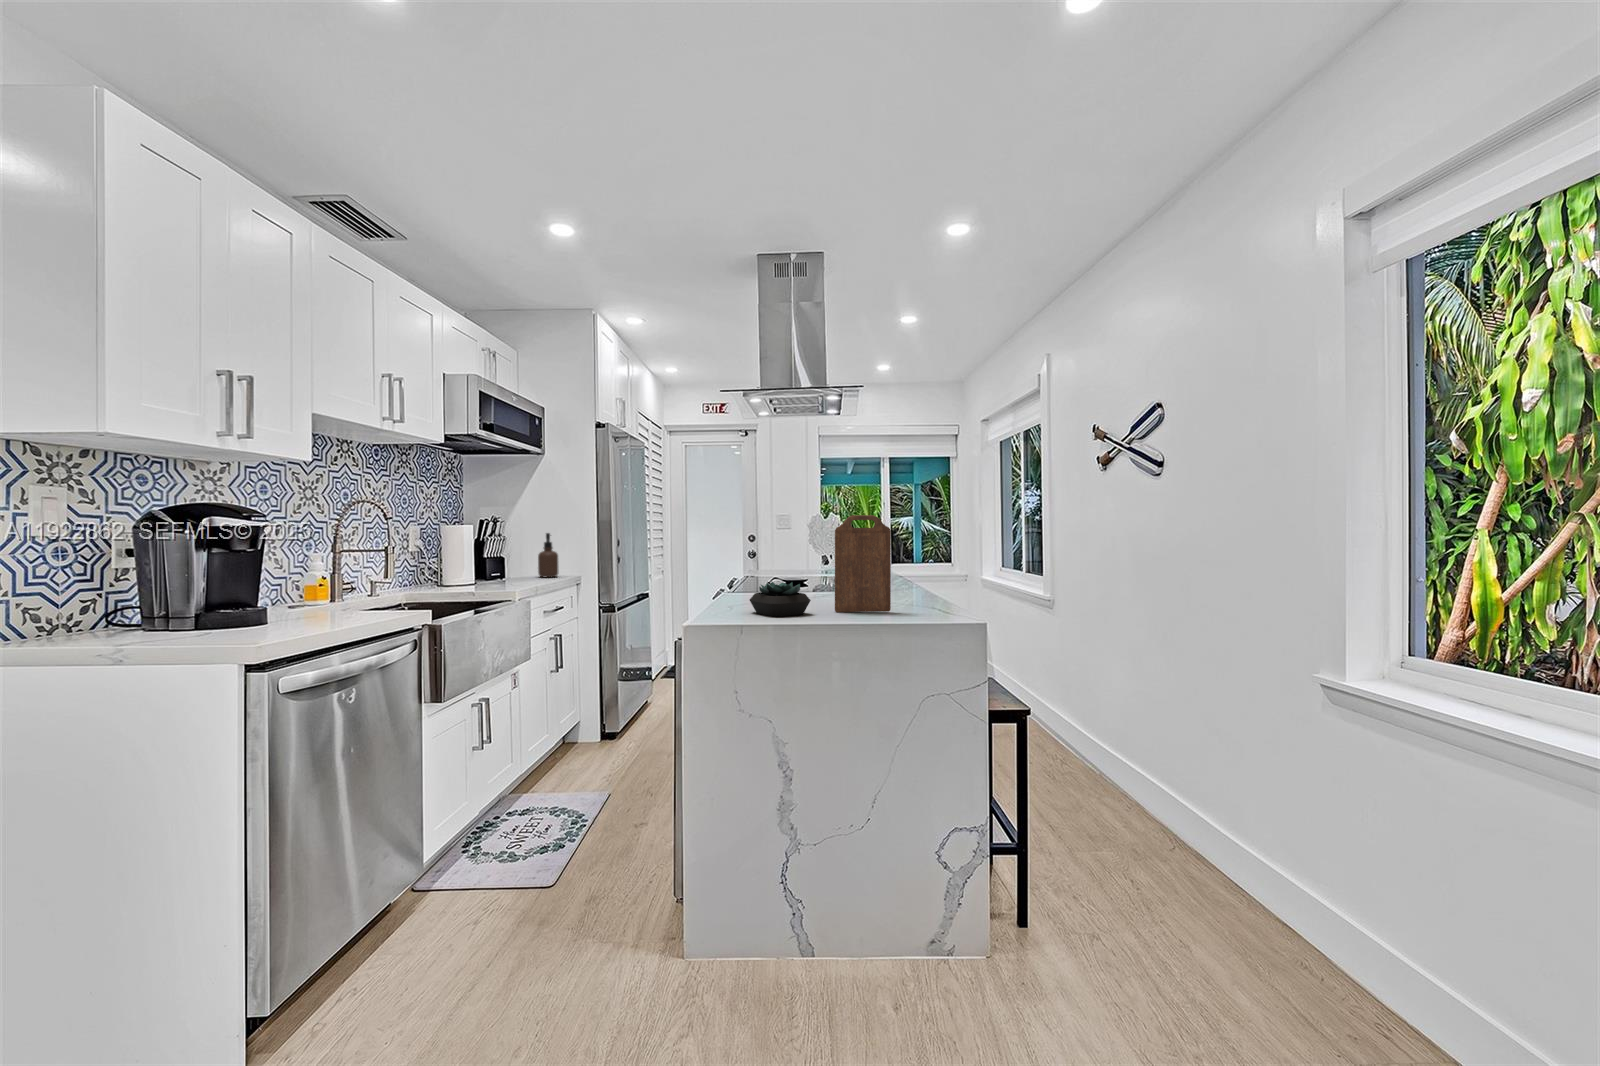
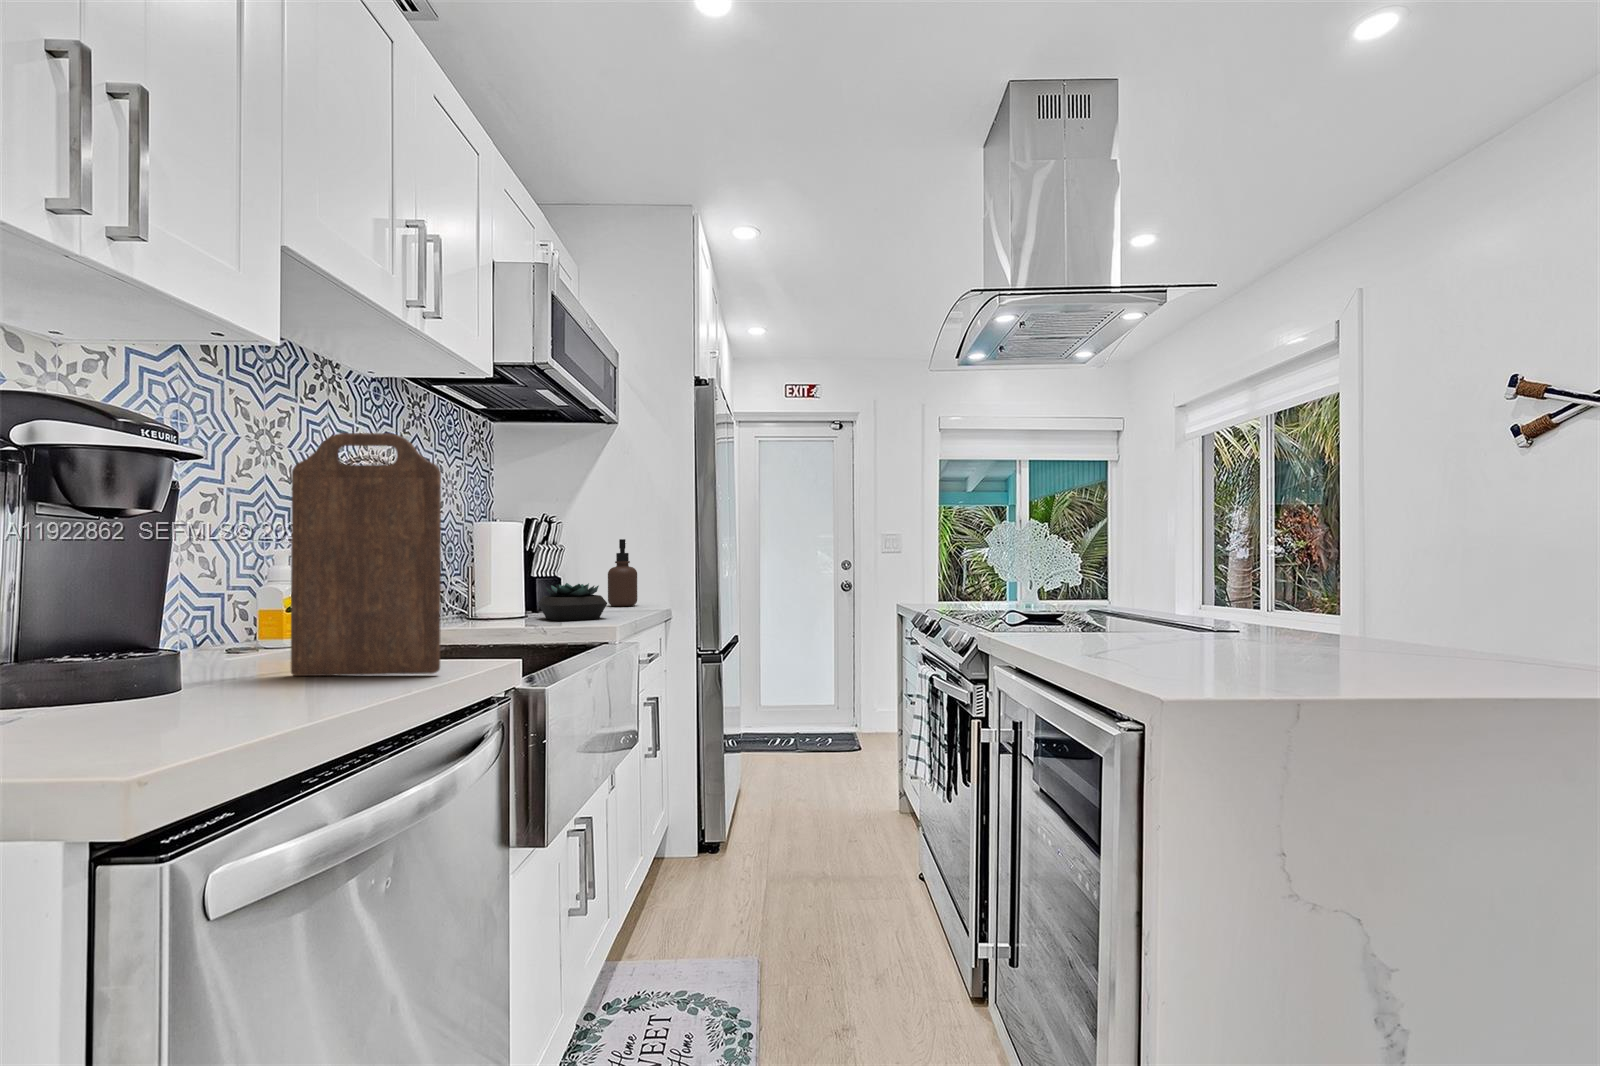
cutting board: present [835,515,891,612] -> present [291,433,441,676]
succulent plant: present [750,582,811,616] -> present [538,583,607,621]

